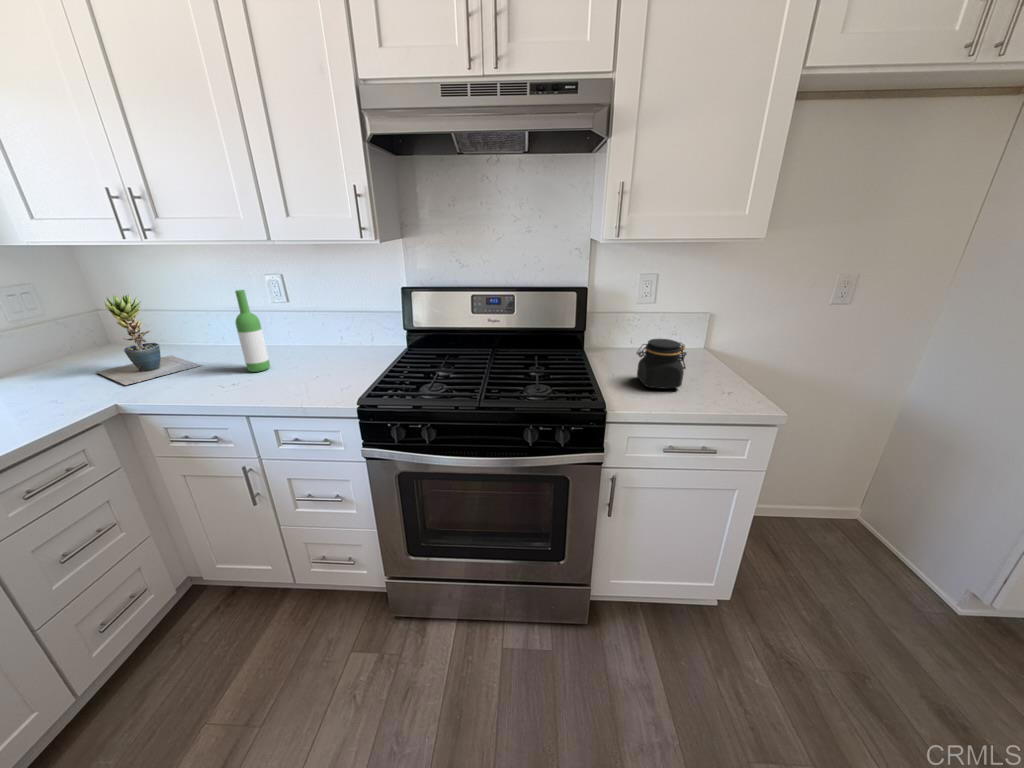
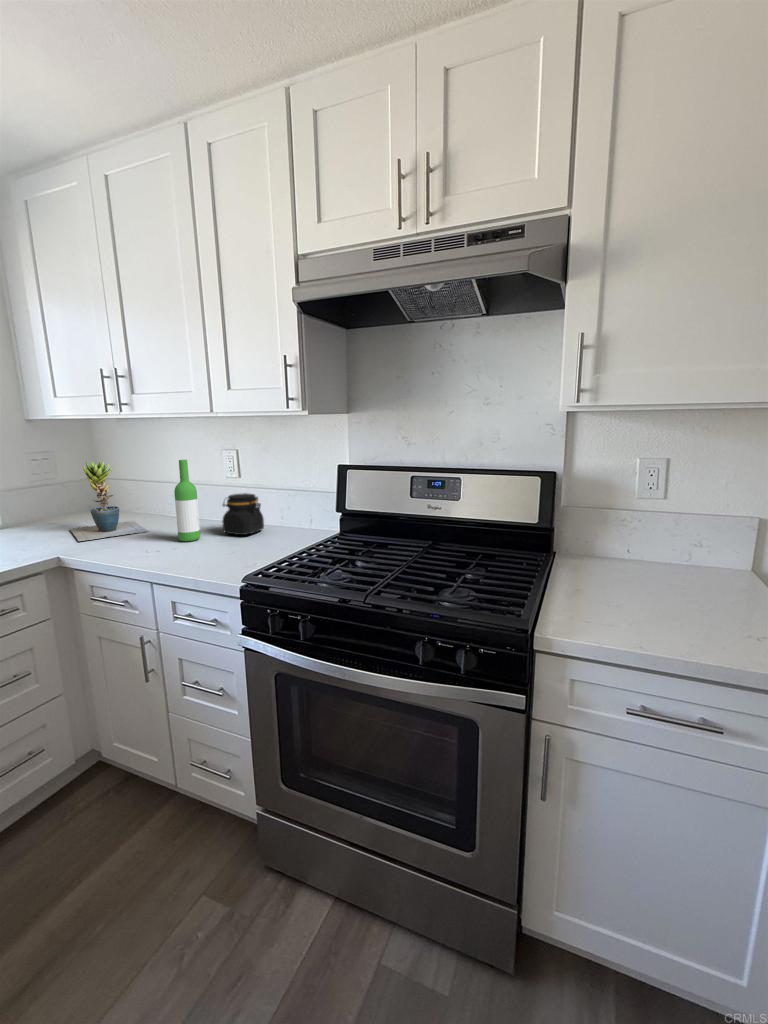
jar: present [637,339,686,388] -> present [222,493,264,535]

